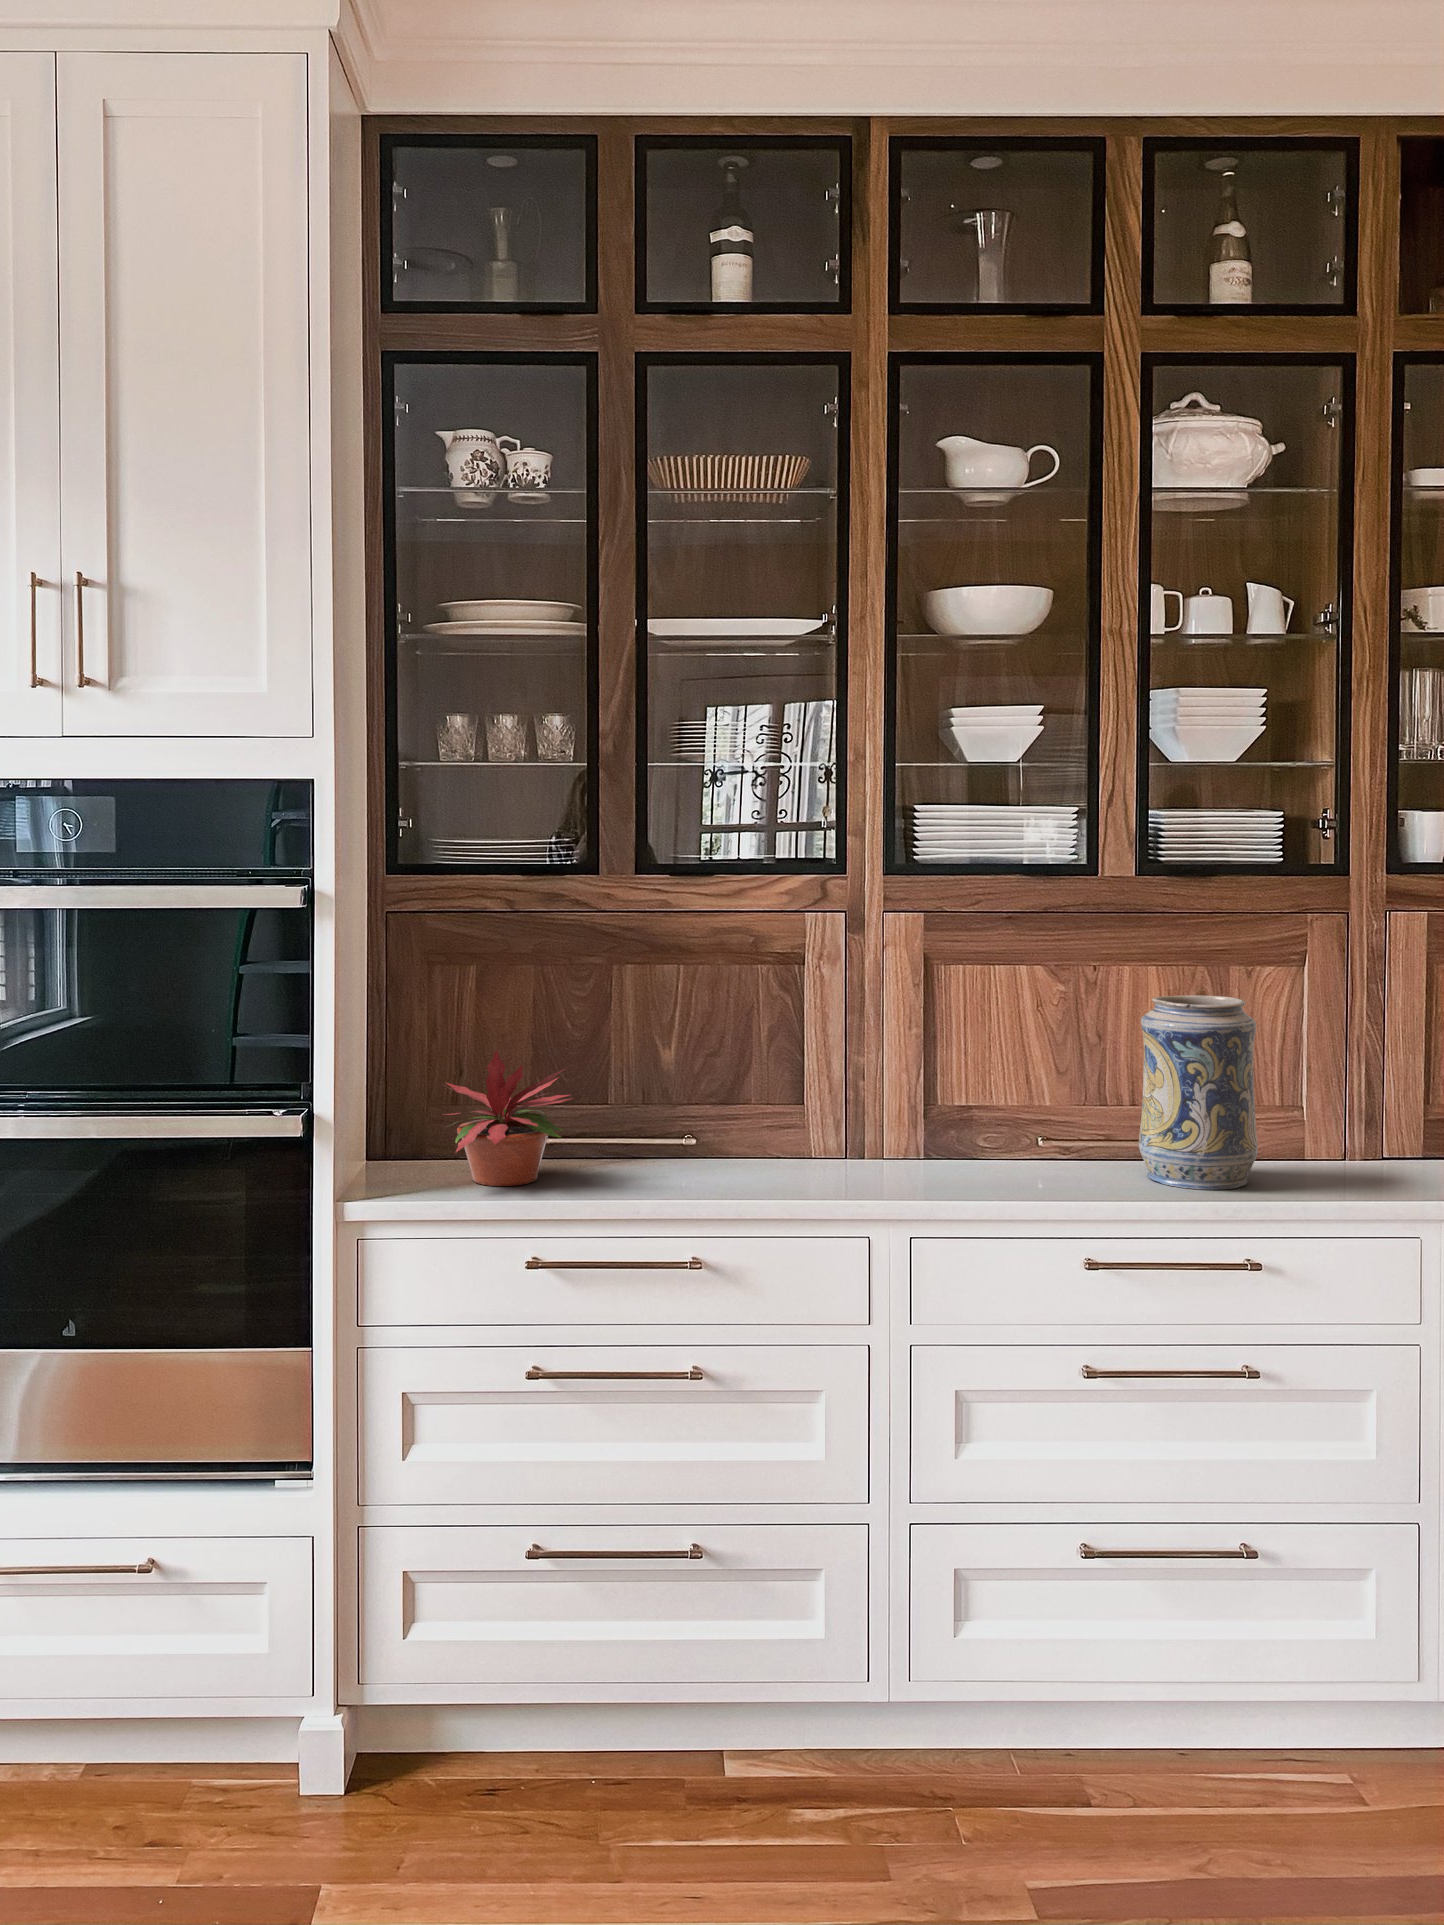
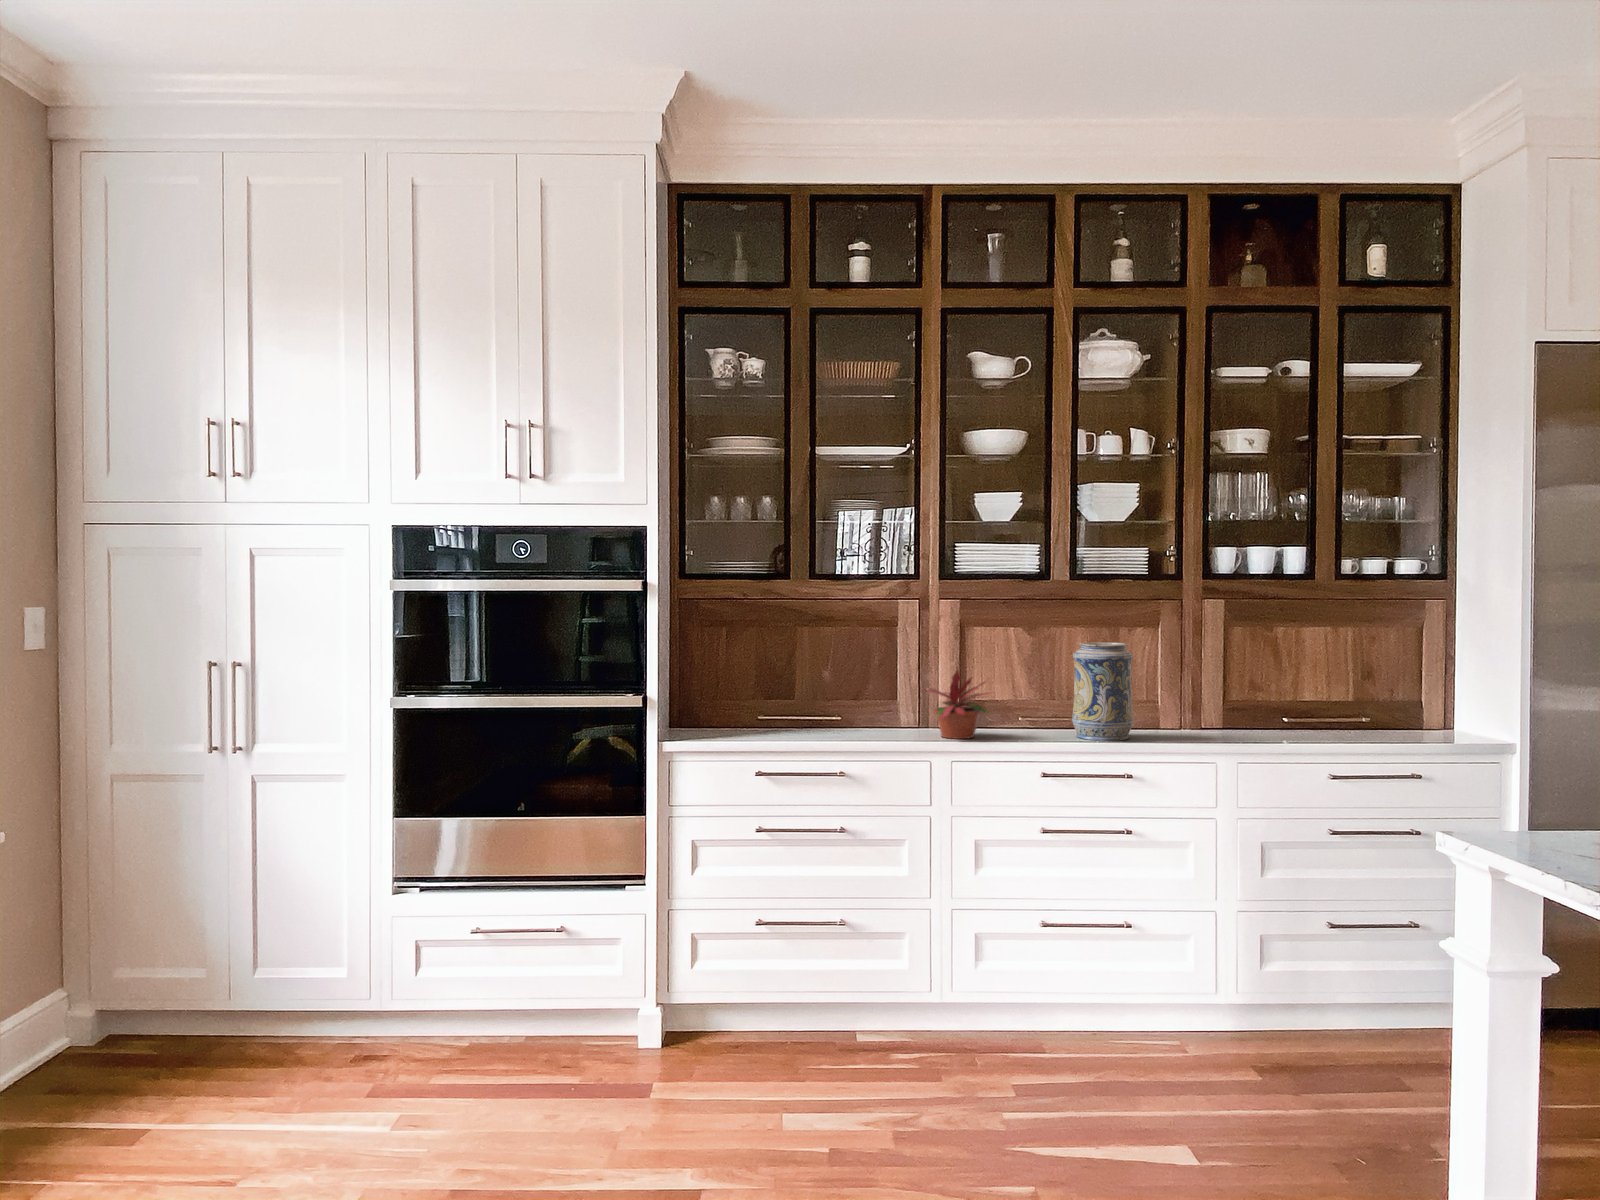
potted plant: present [447,1049,570,1186] -> present [928,670,990,739]

